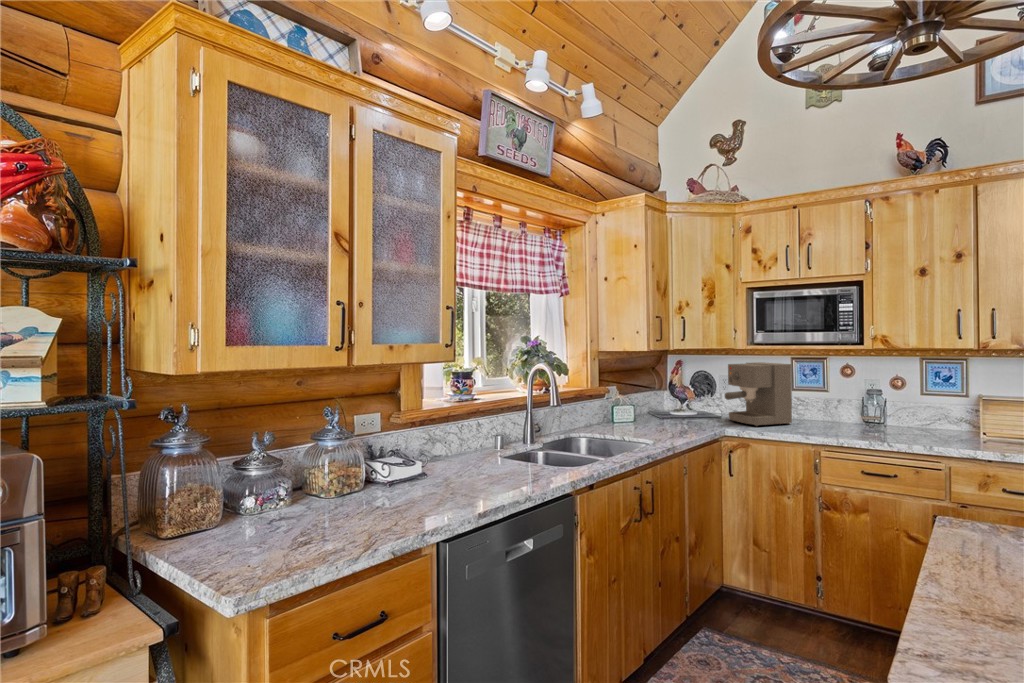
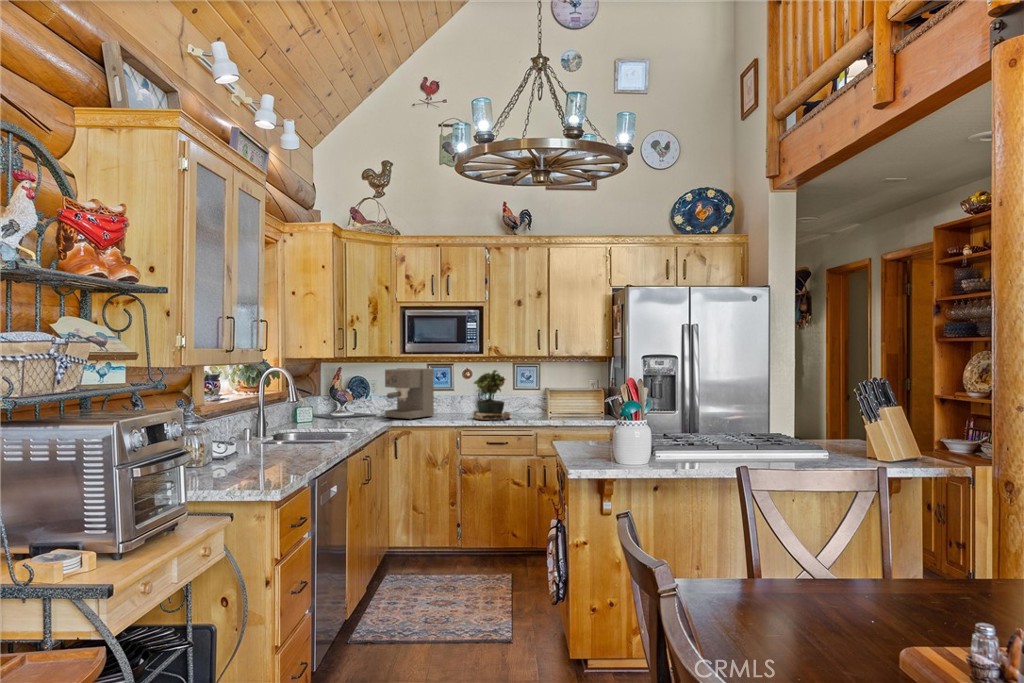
potted plant: none [826,367,908,439] -> present [472,370,511,420]

